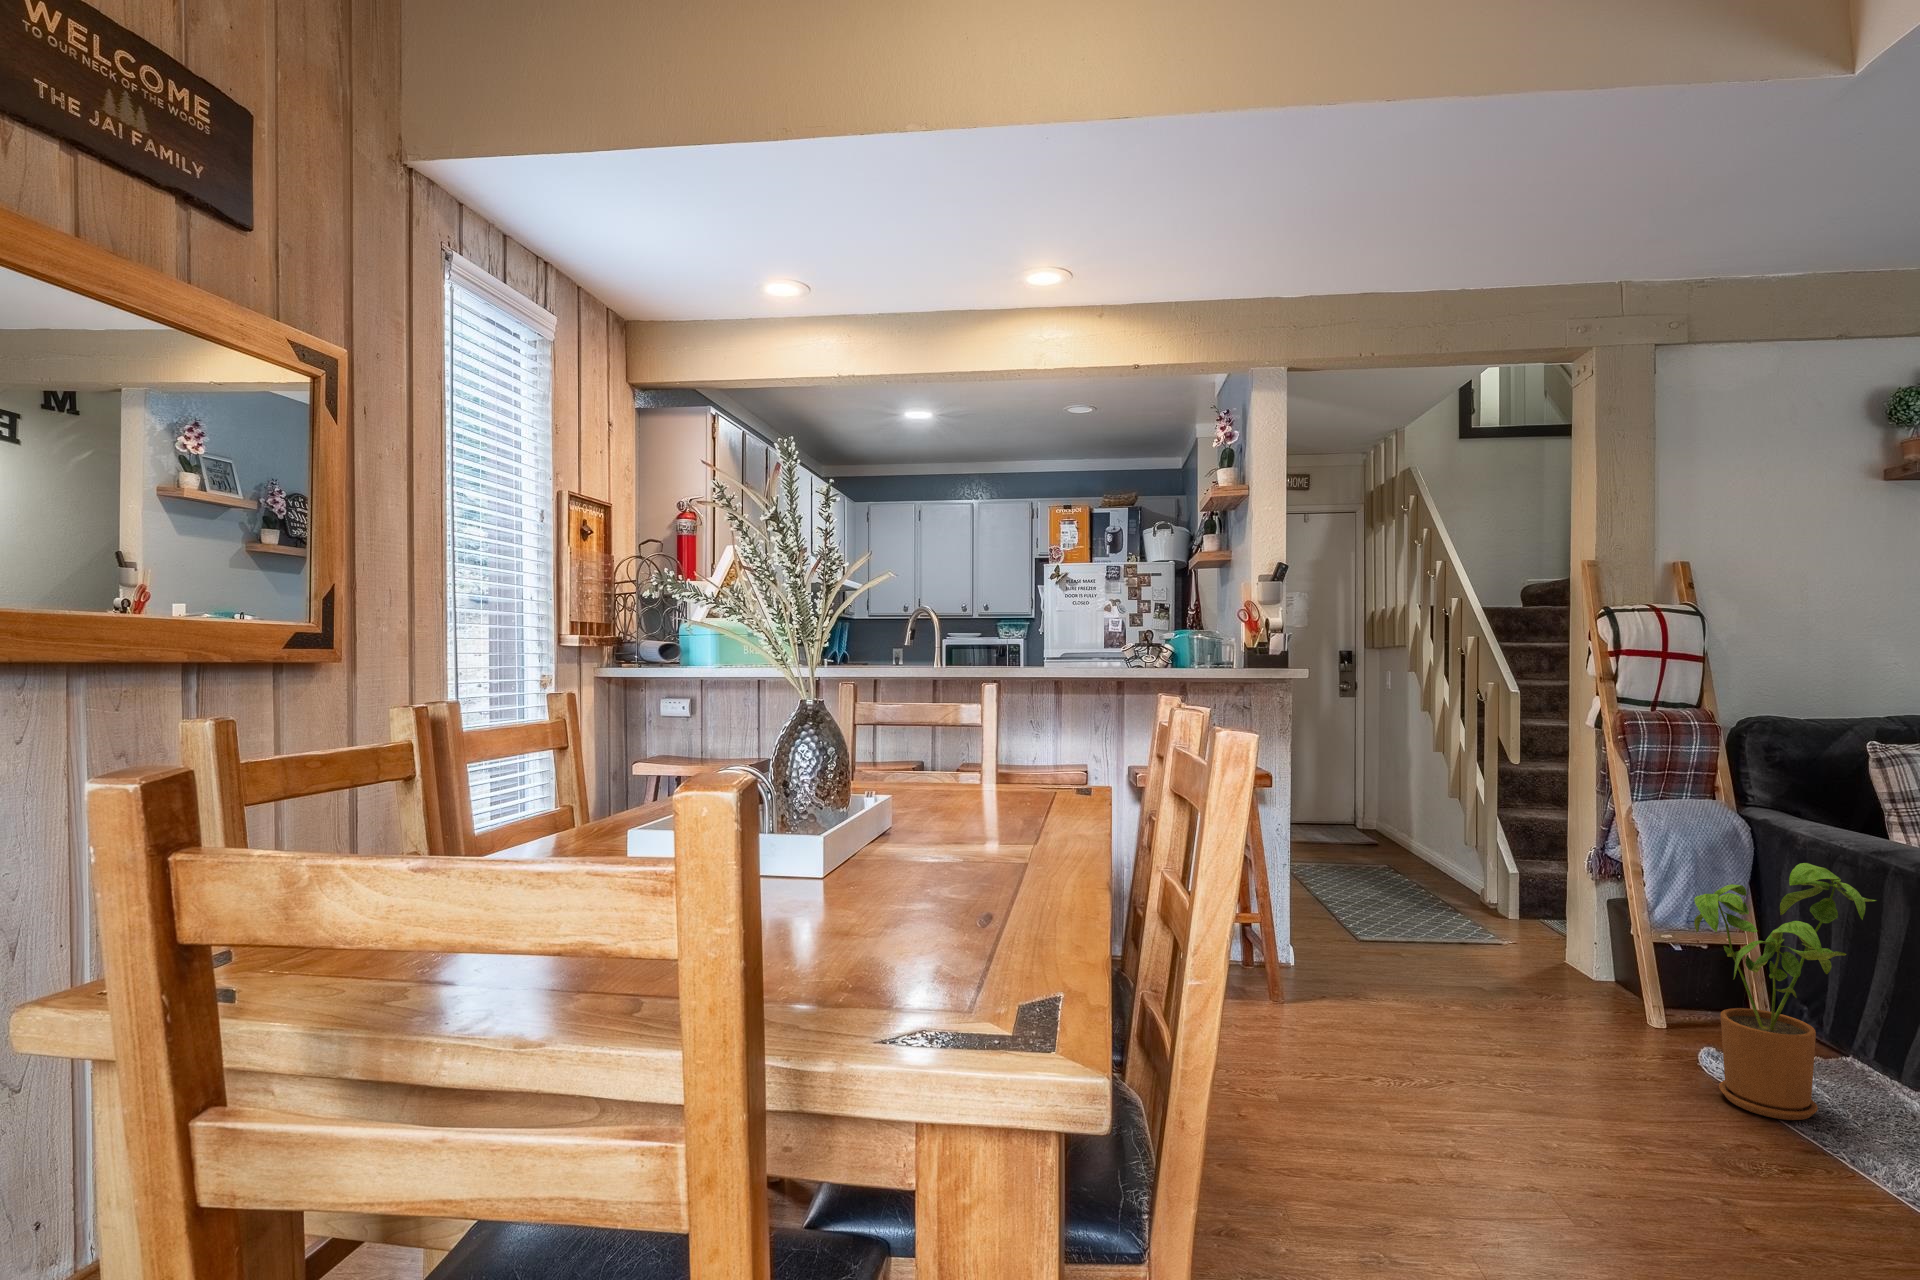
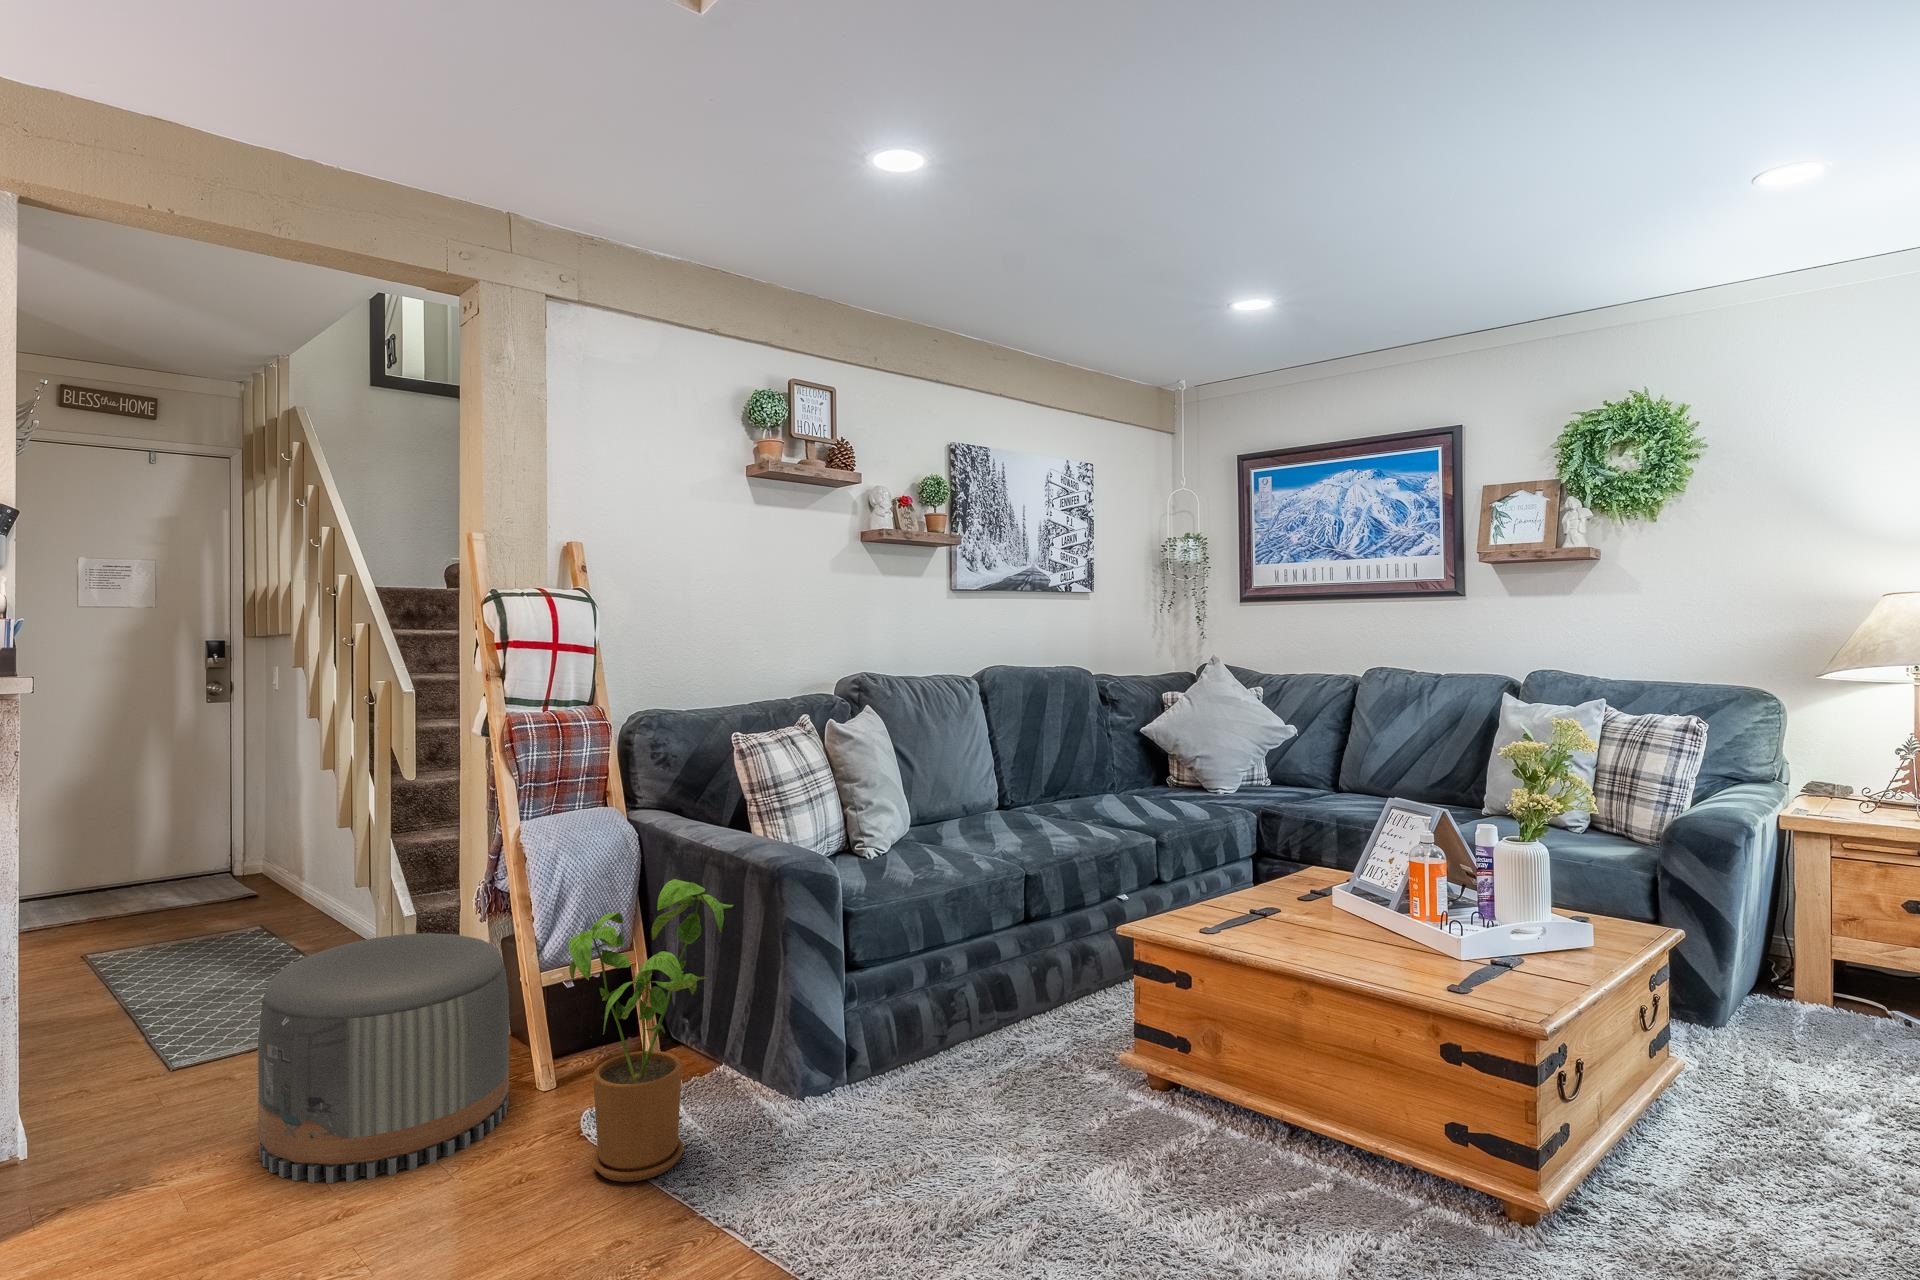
pouf: none [1438,873,1628,1047] -> present [258,933,509,1183]

